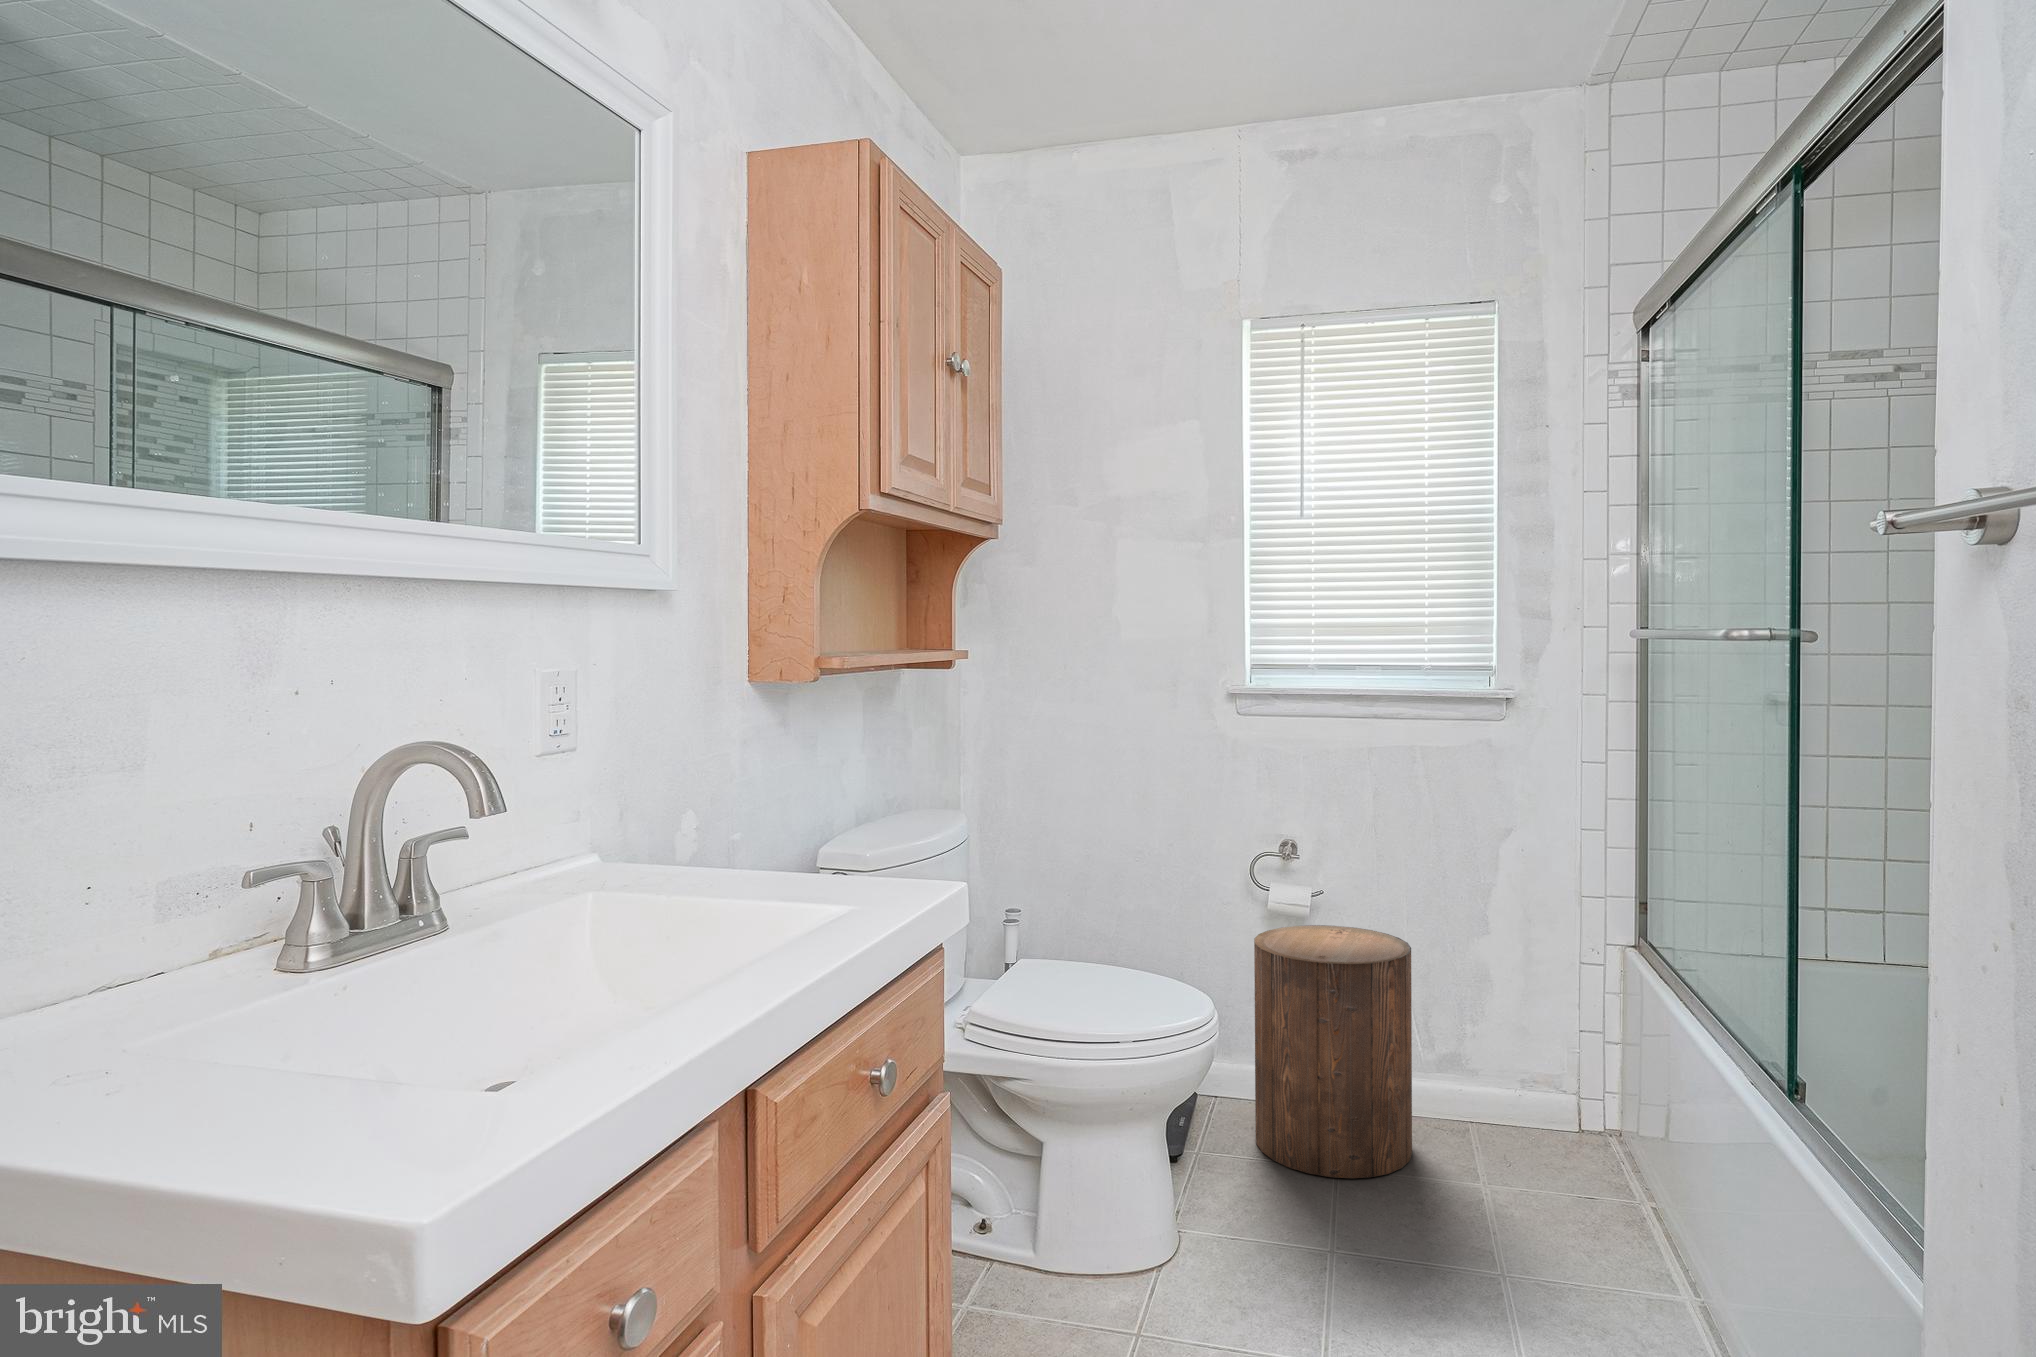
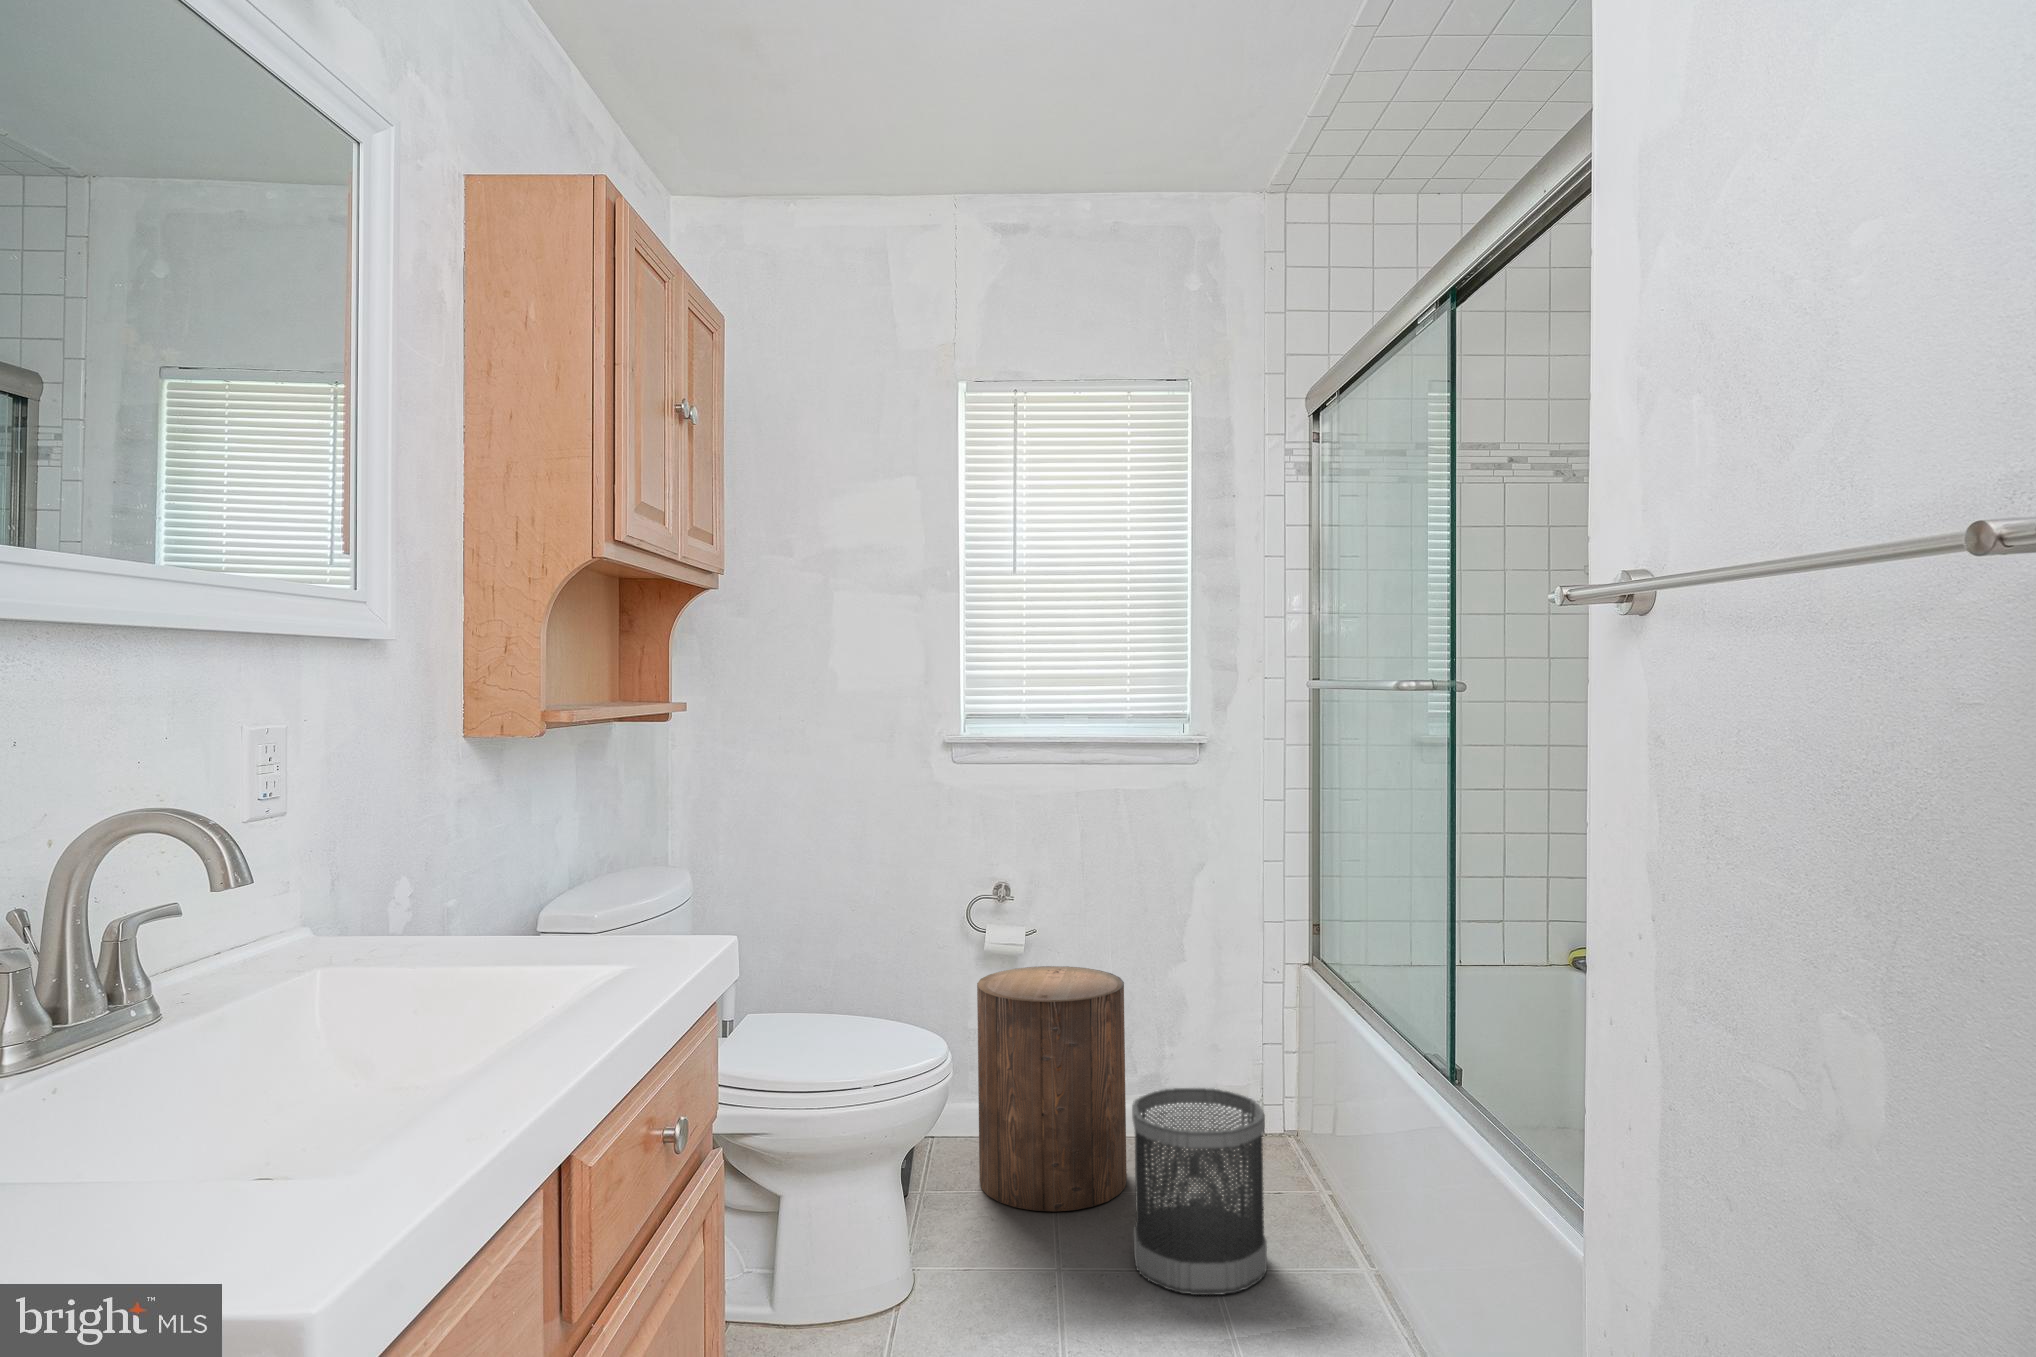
wastebasket: none [1411,1065,1563,1292] -> present [1132,1088,1267,1295]

